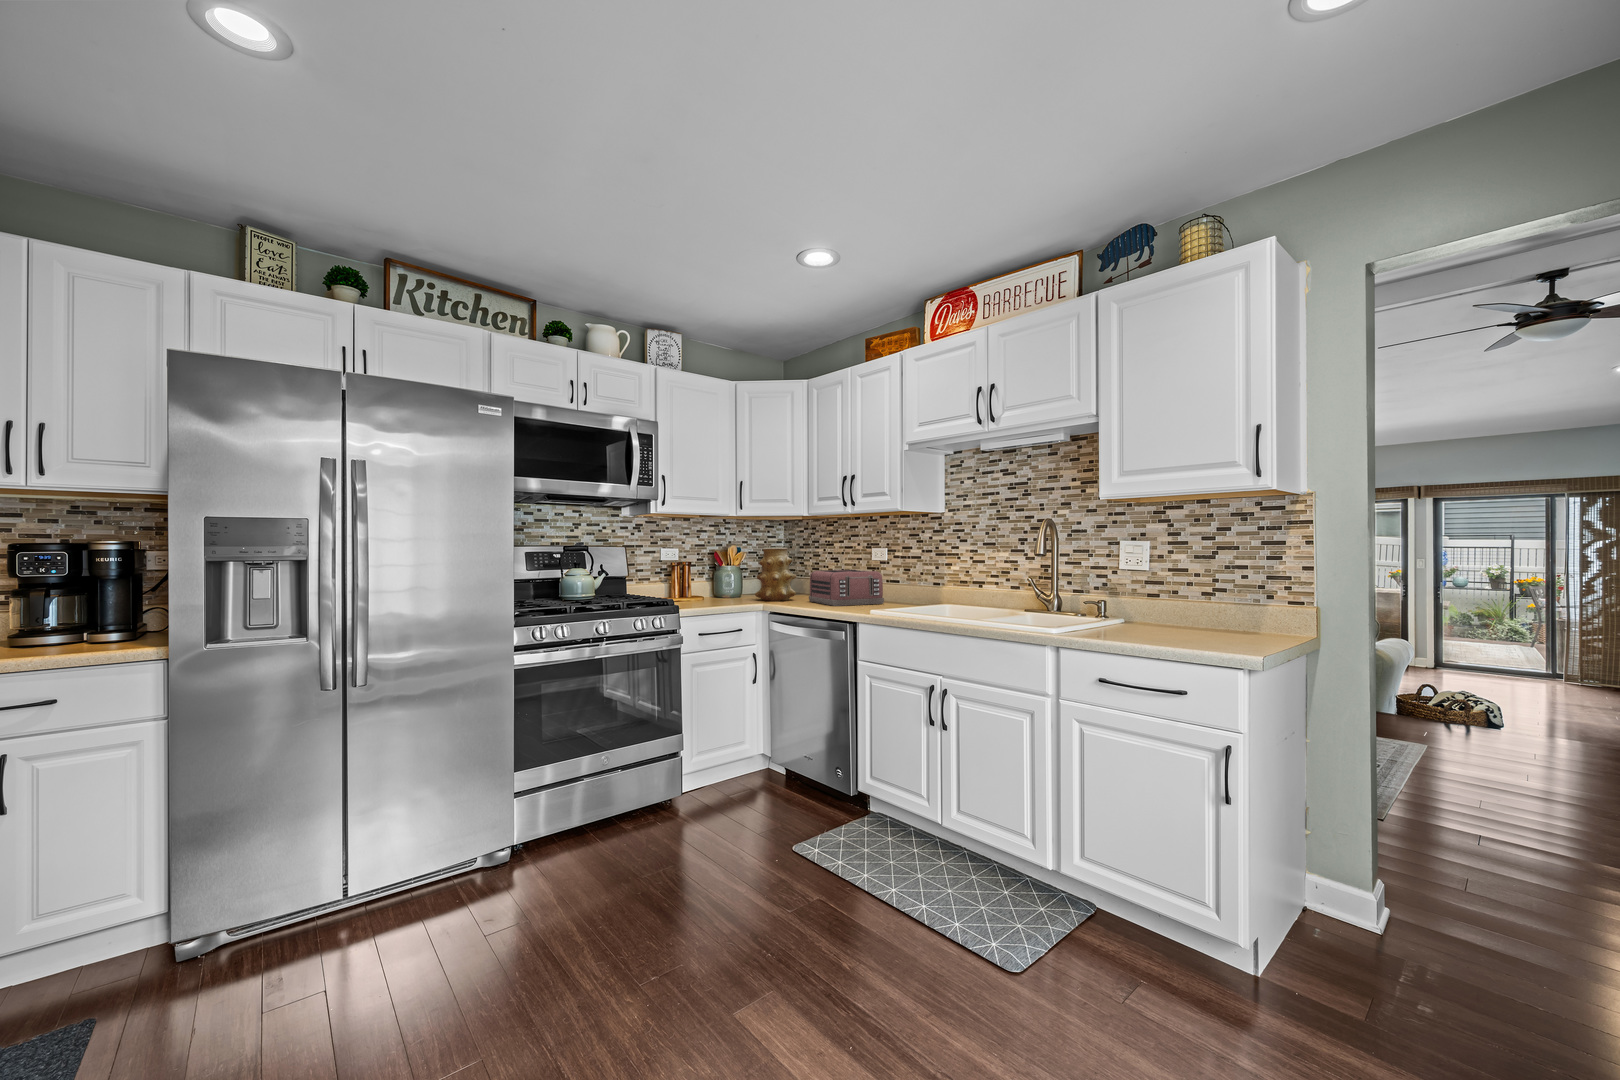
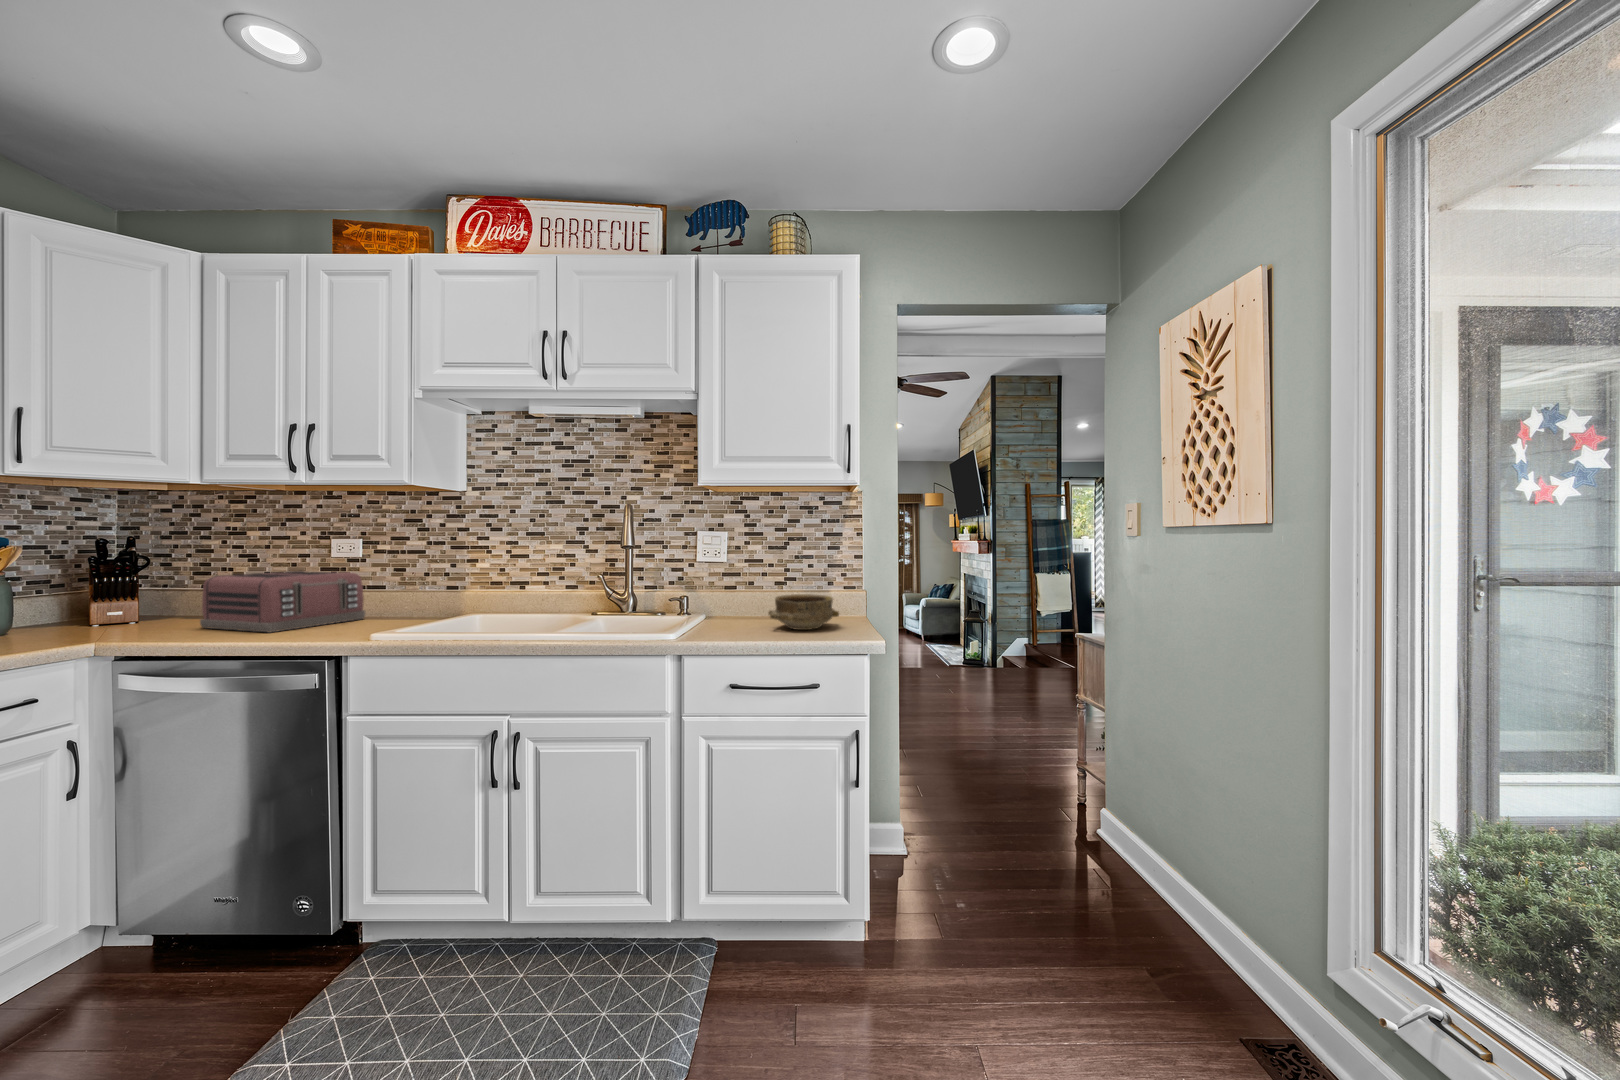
vase: present [755,547,796,601] -> none [45,537,165,637]
ceramic bowl: none [1156,605,1243,641] -> present [769,594,839,630]

